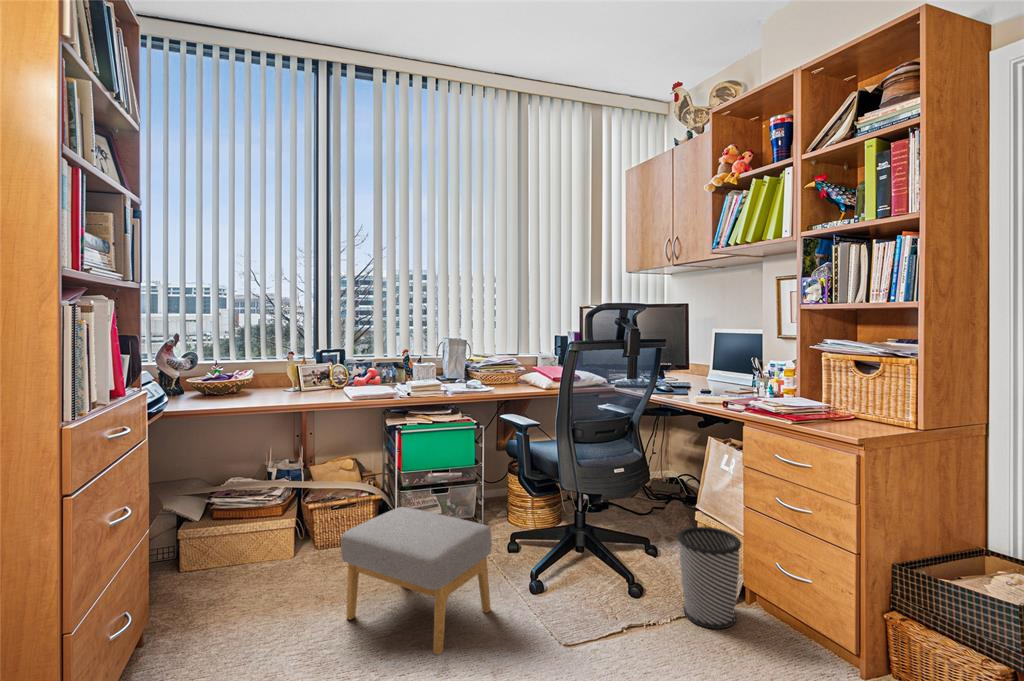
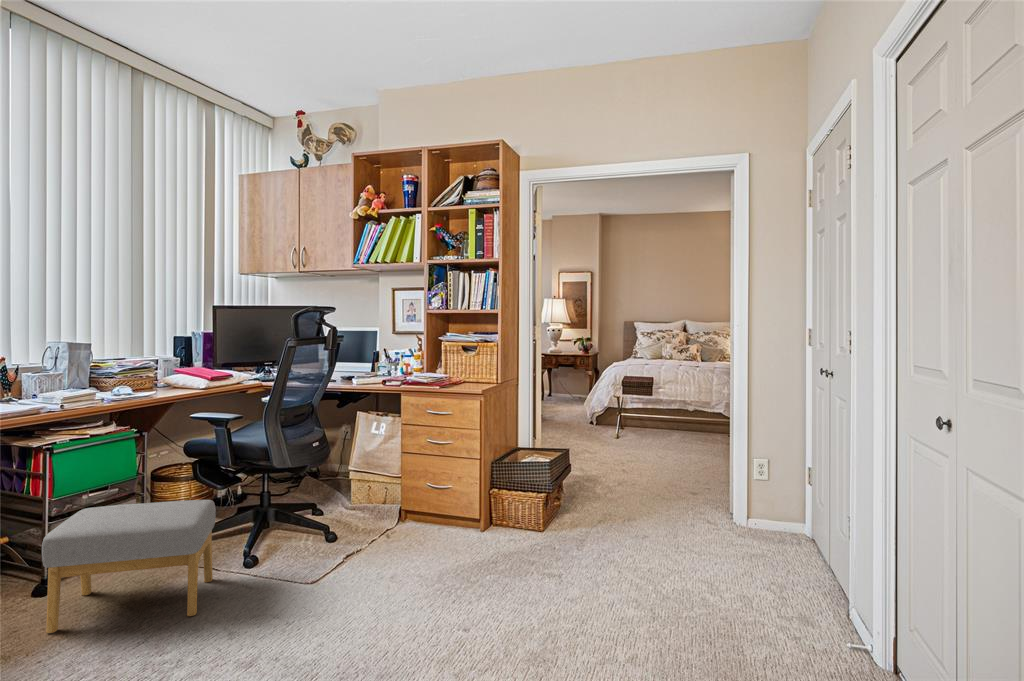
wastebasket: present [678,527,741,629] -> none [365,470,409,538]

